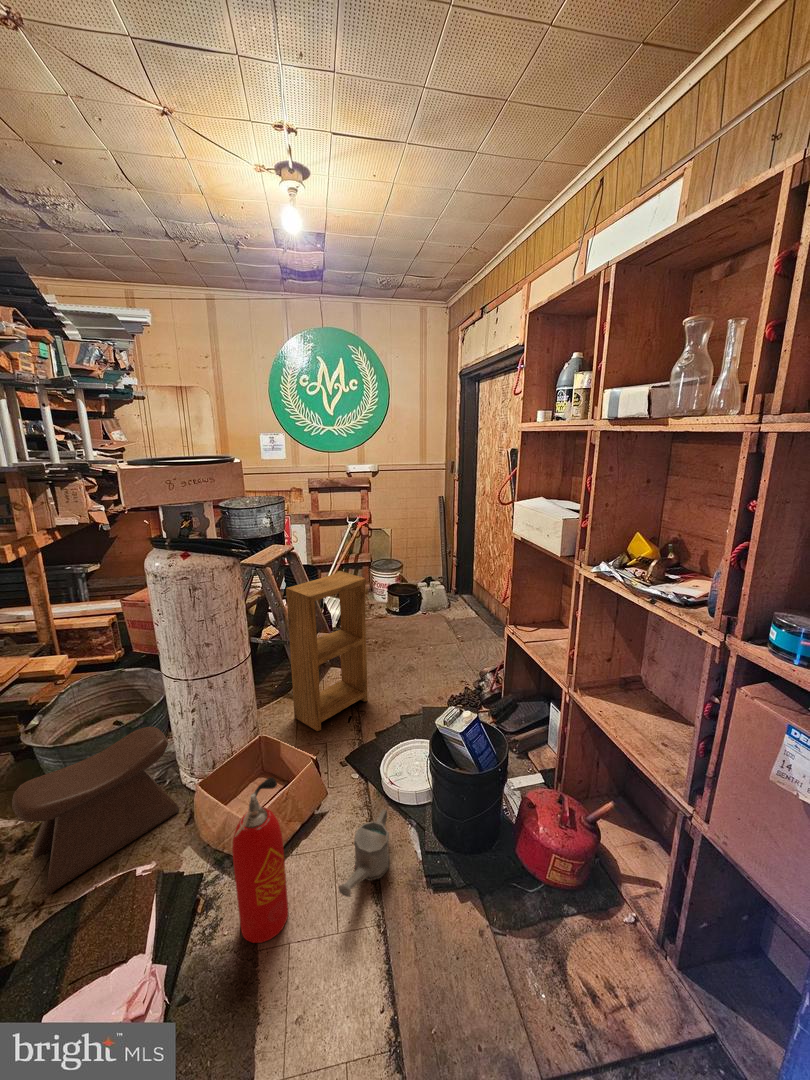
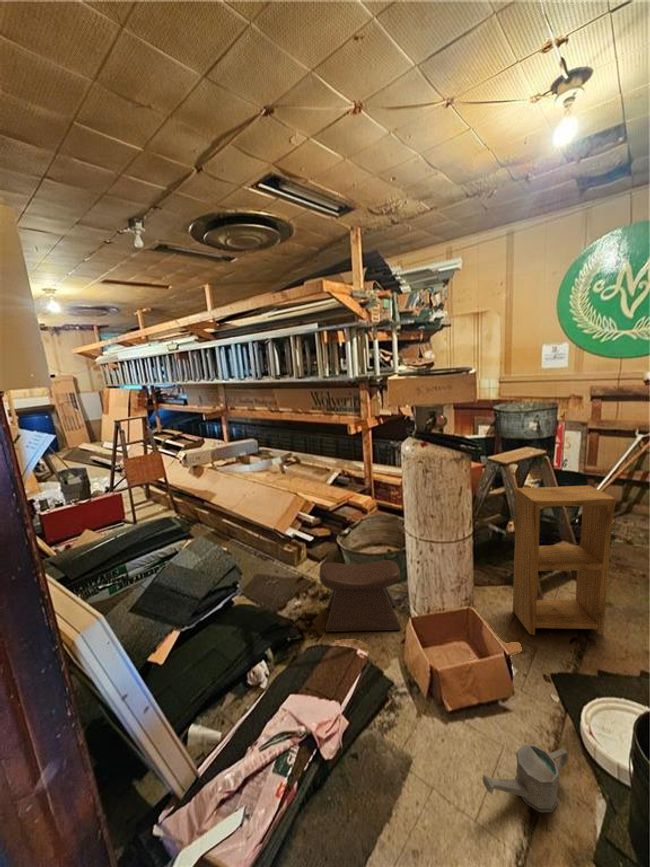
fire extinguisher: present [232,777,289,943] -> none [401,638,448,768]

